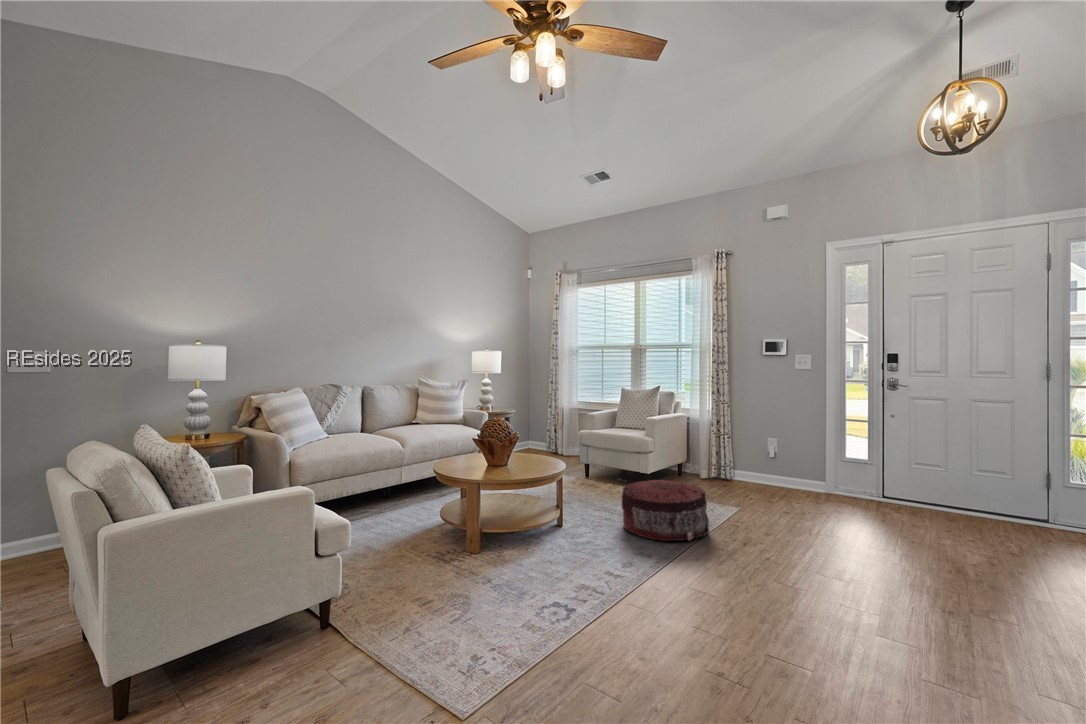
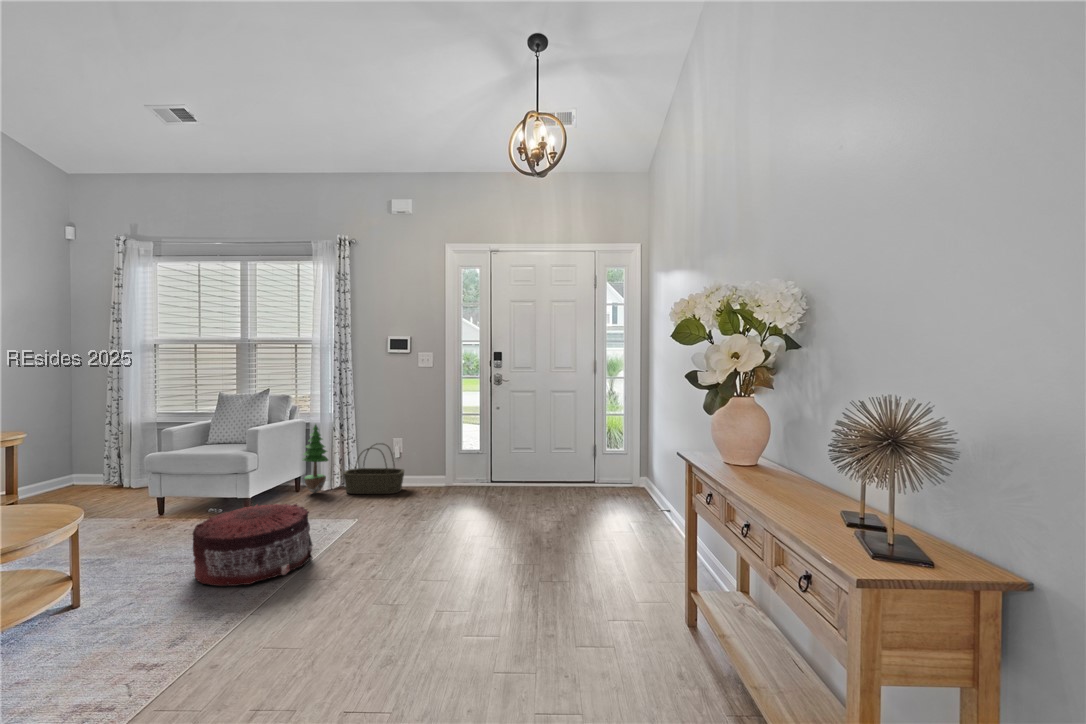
potted tree: none [685,418,708,479] -> present [302,425,328,493]
basket: none [721,441,781,491] -> present [343,443,404,494]

